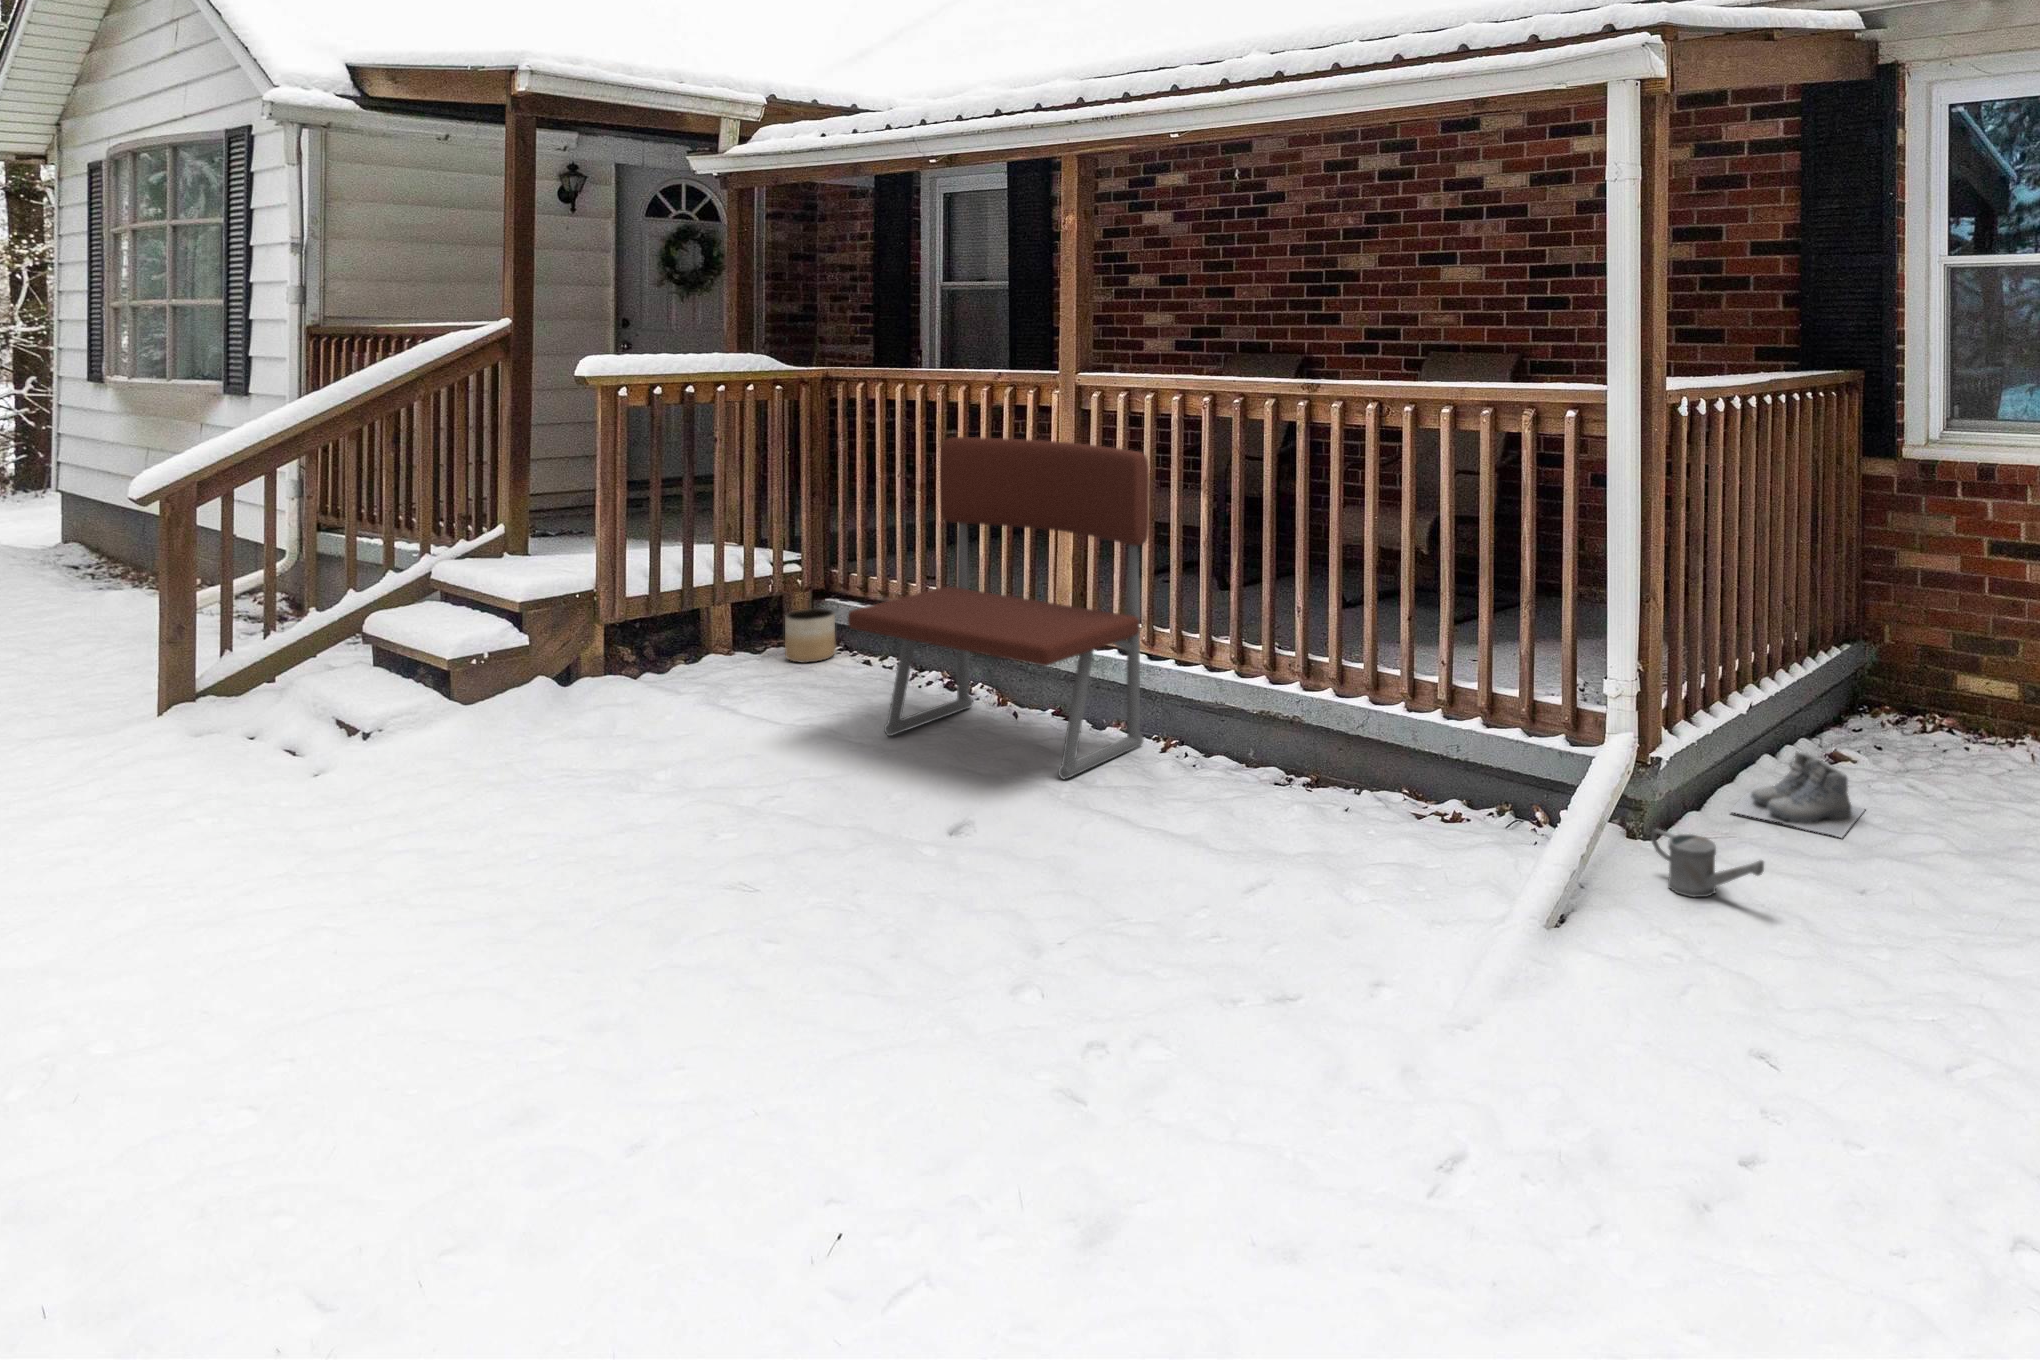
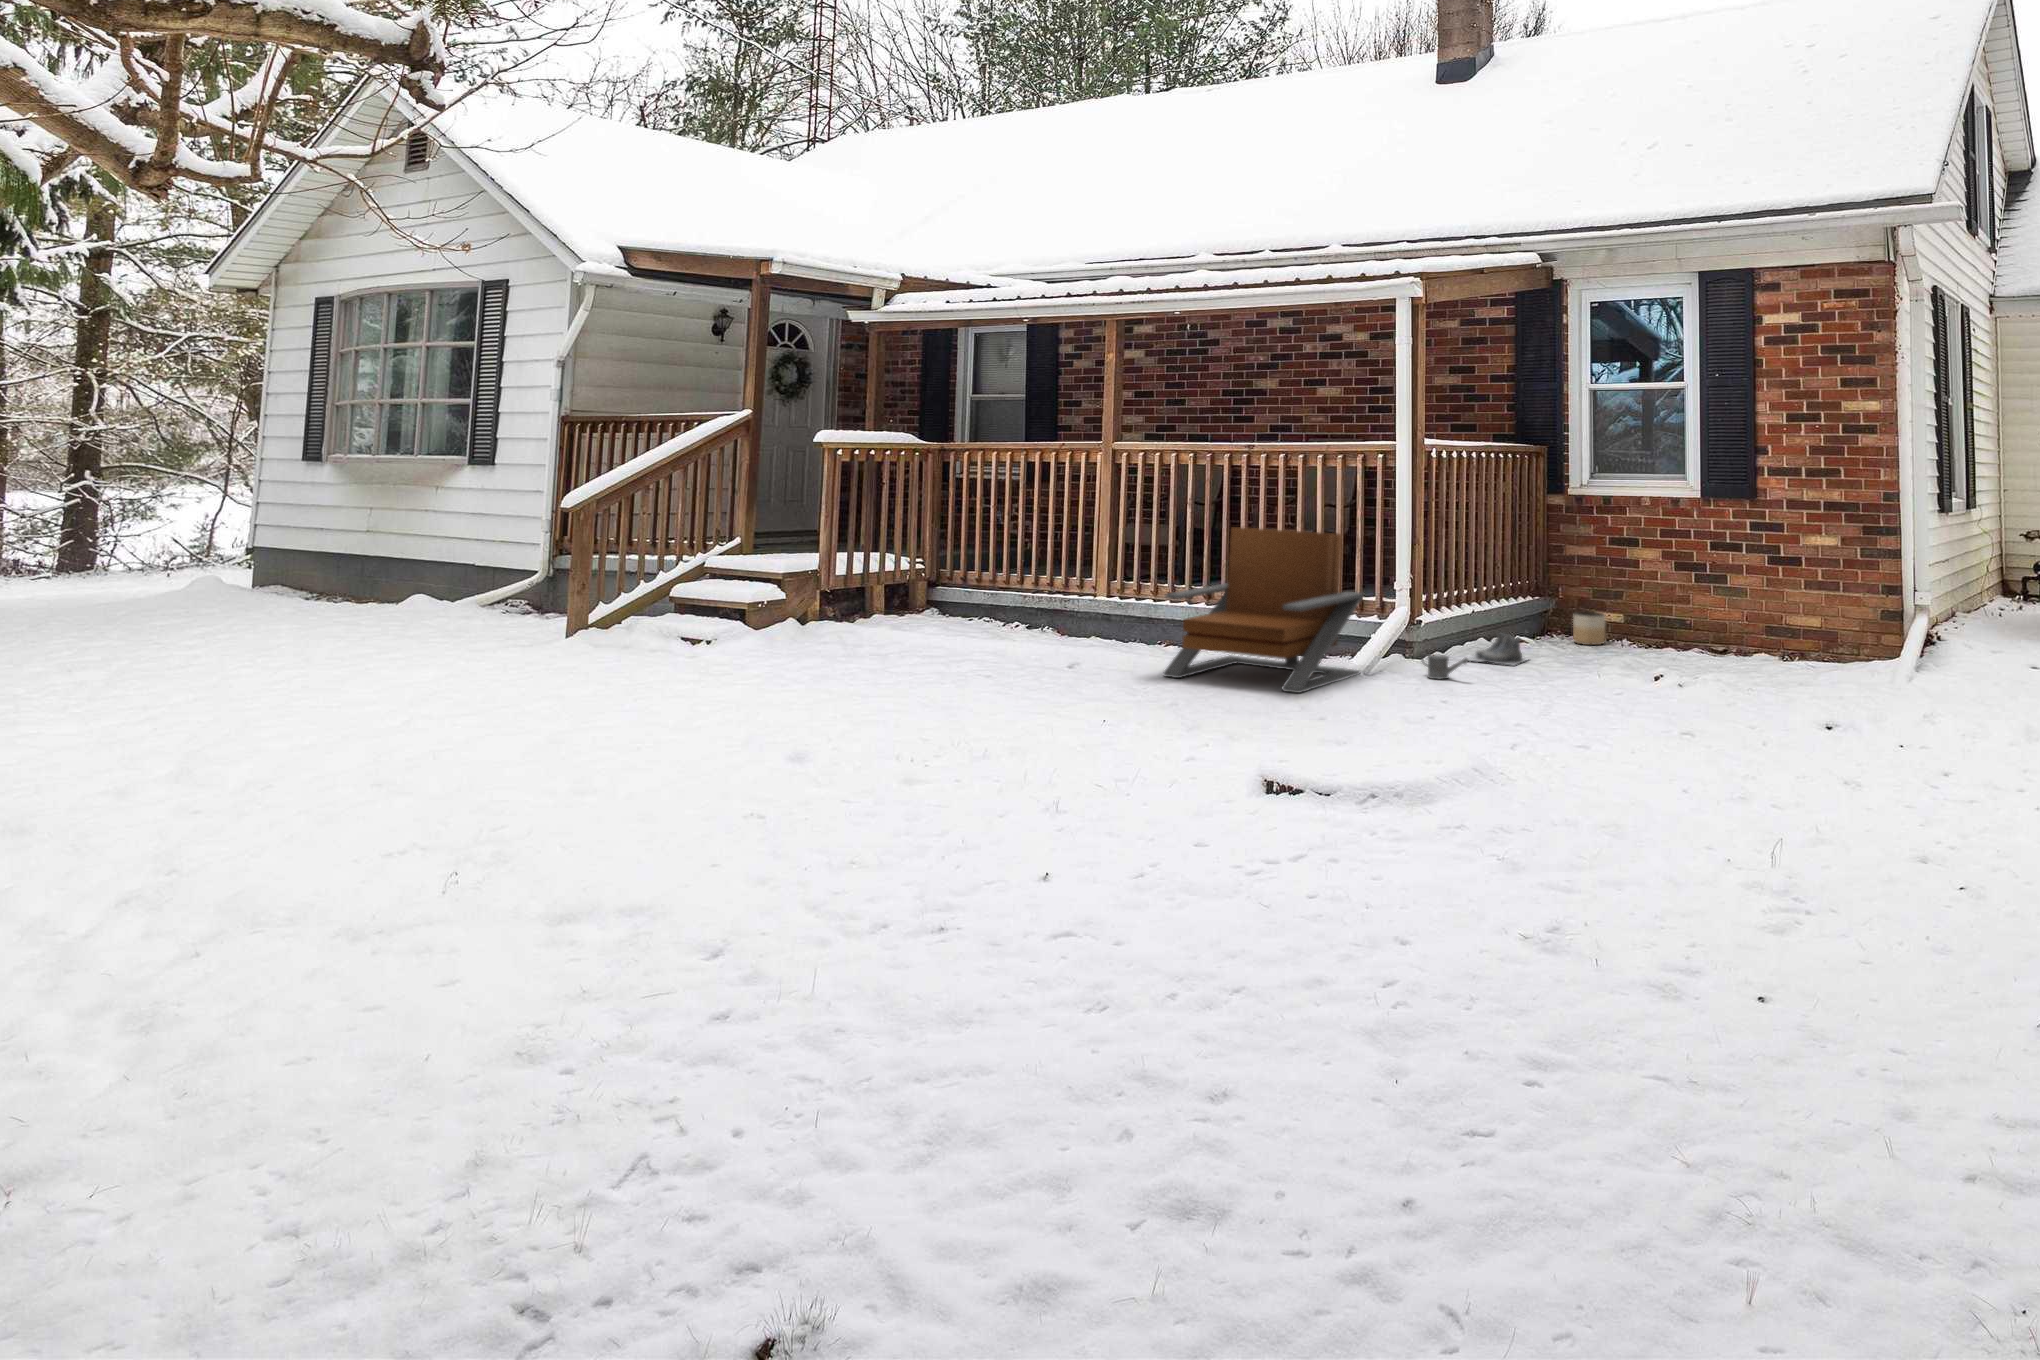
bench: present [848,437,1149,779] -> none [994,479,1164,657]
lounge chair: none [1110,546,1528,962] -> present [1163,527,1364,693]
planter: present [785,609,836,663] -> present [1573,612,1606,645]

